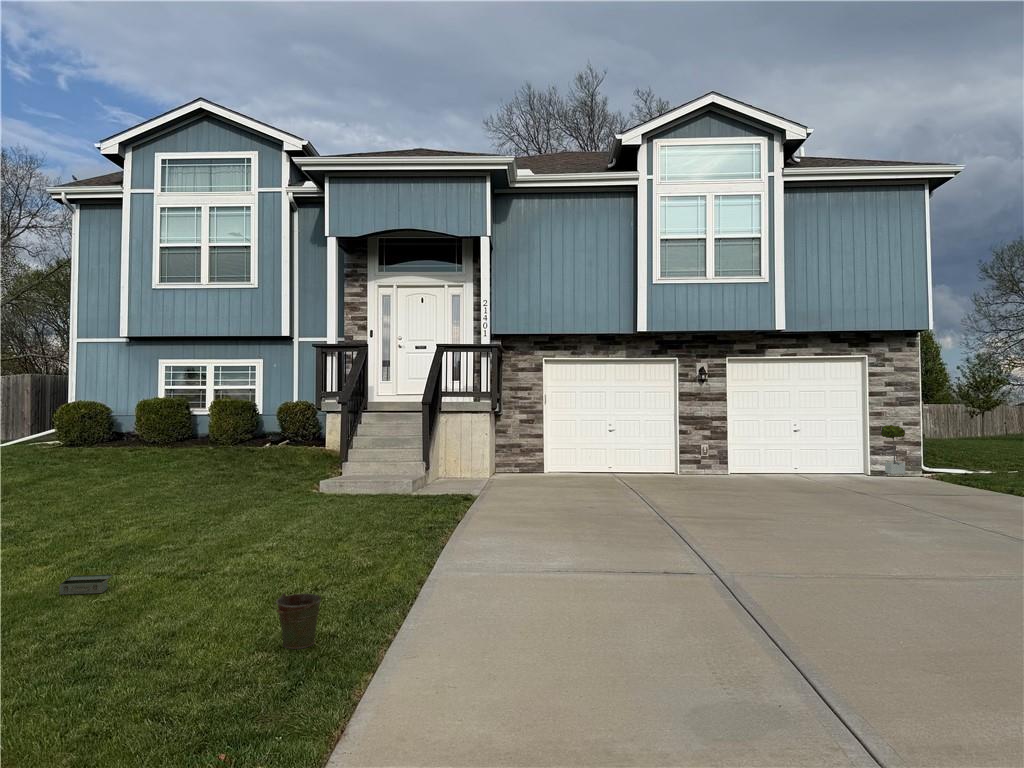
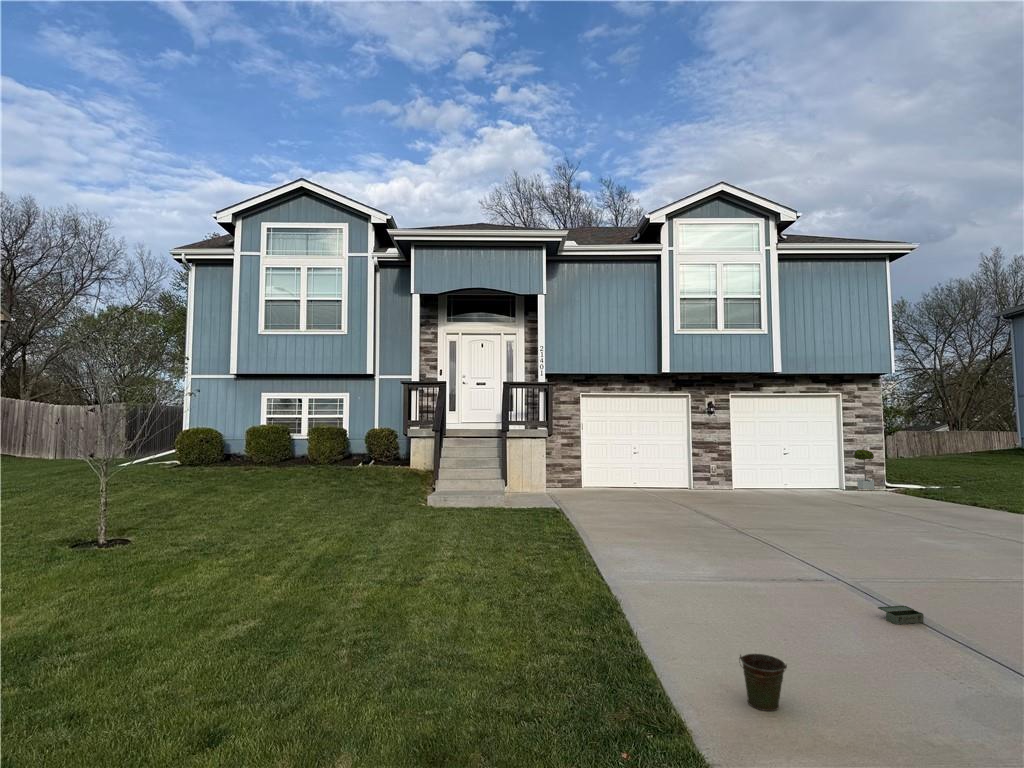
toolbox: present [59,574,112,595] -> present [878,606,924,624]
bucket: present [276,593,321,649] -> present [739,654,787,711]

